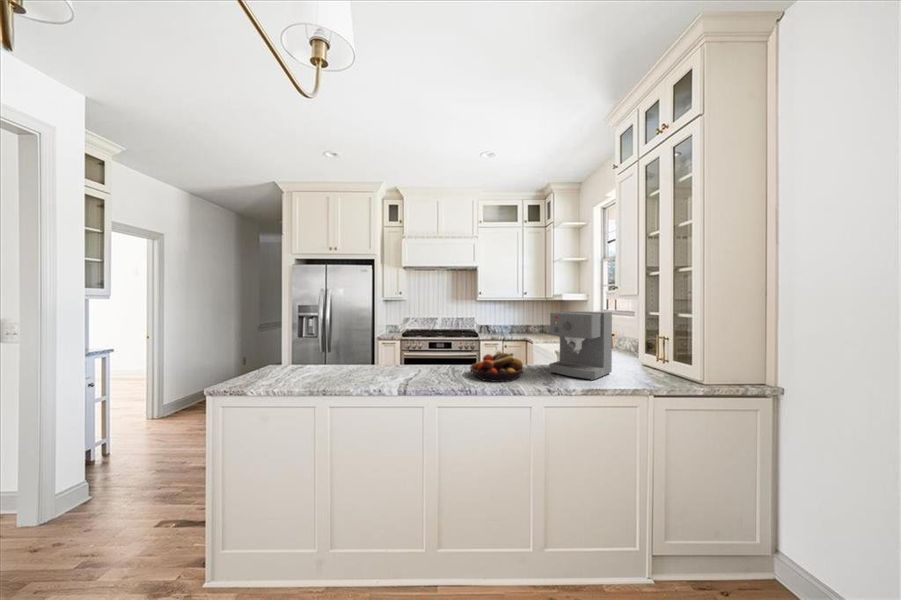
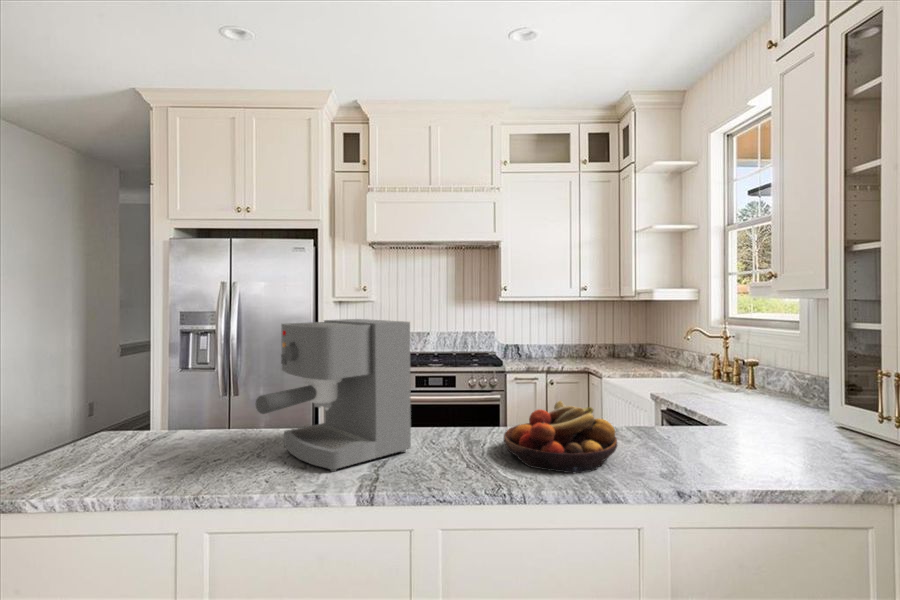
coffee maker: present [549,311,612,380] -> present [256,319,411,472]

